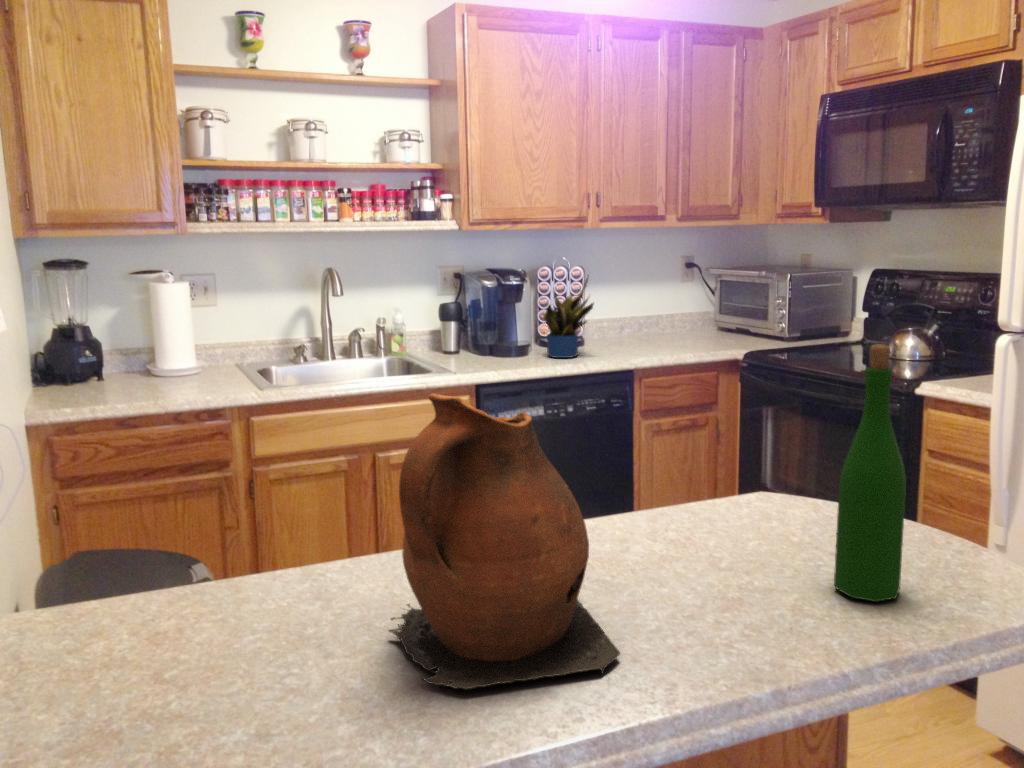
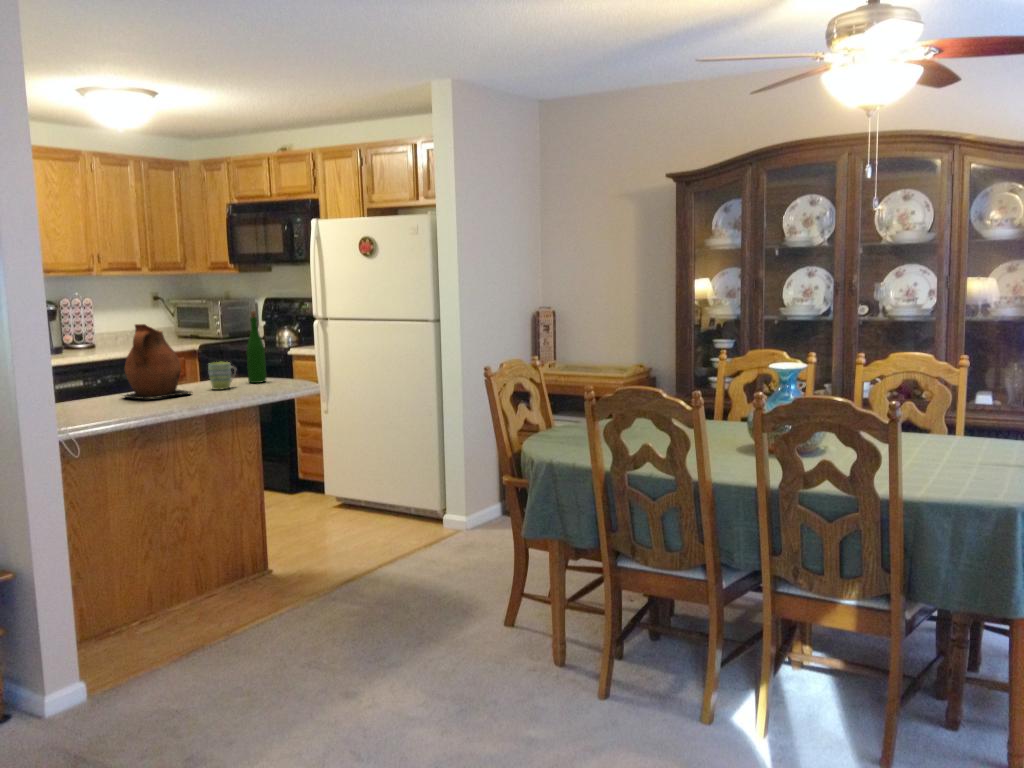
potted plant: present [543,278,594,358] -> none [72,302,107,354]
mug: none [693,524,796,639] -> present [208,362,237,390]

